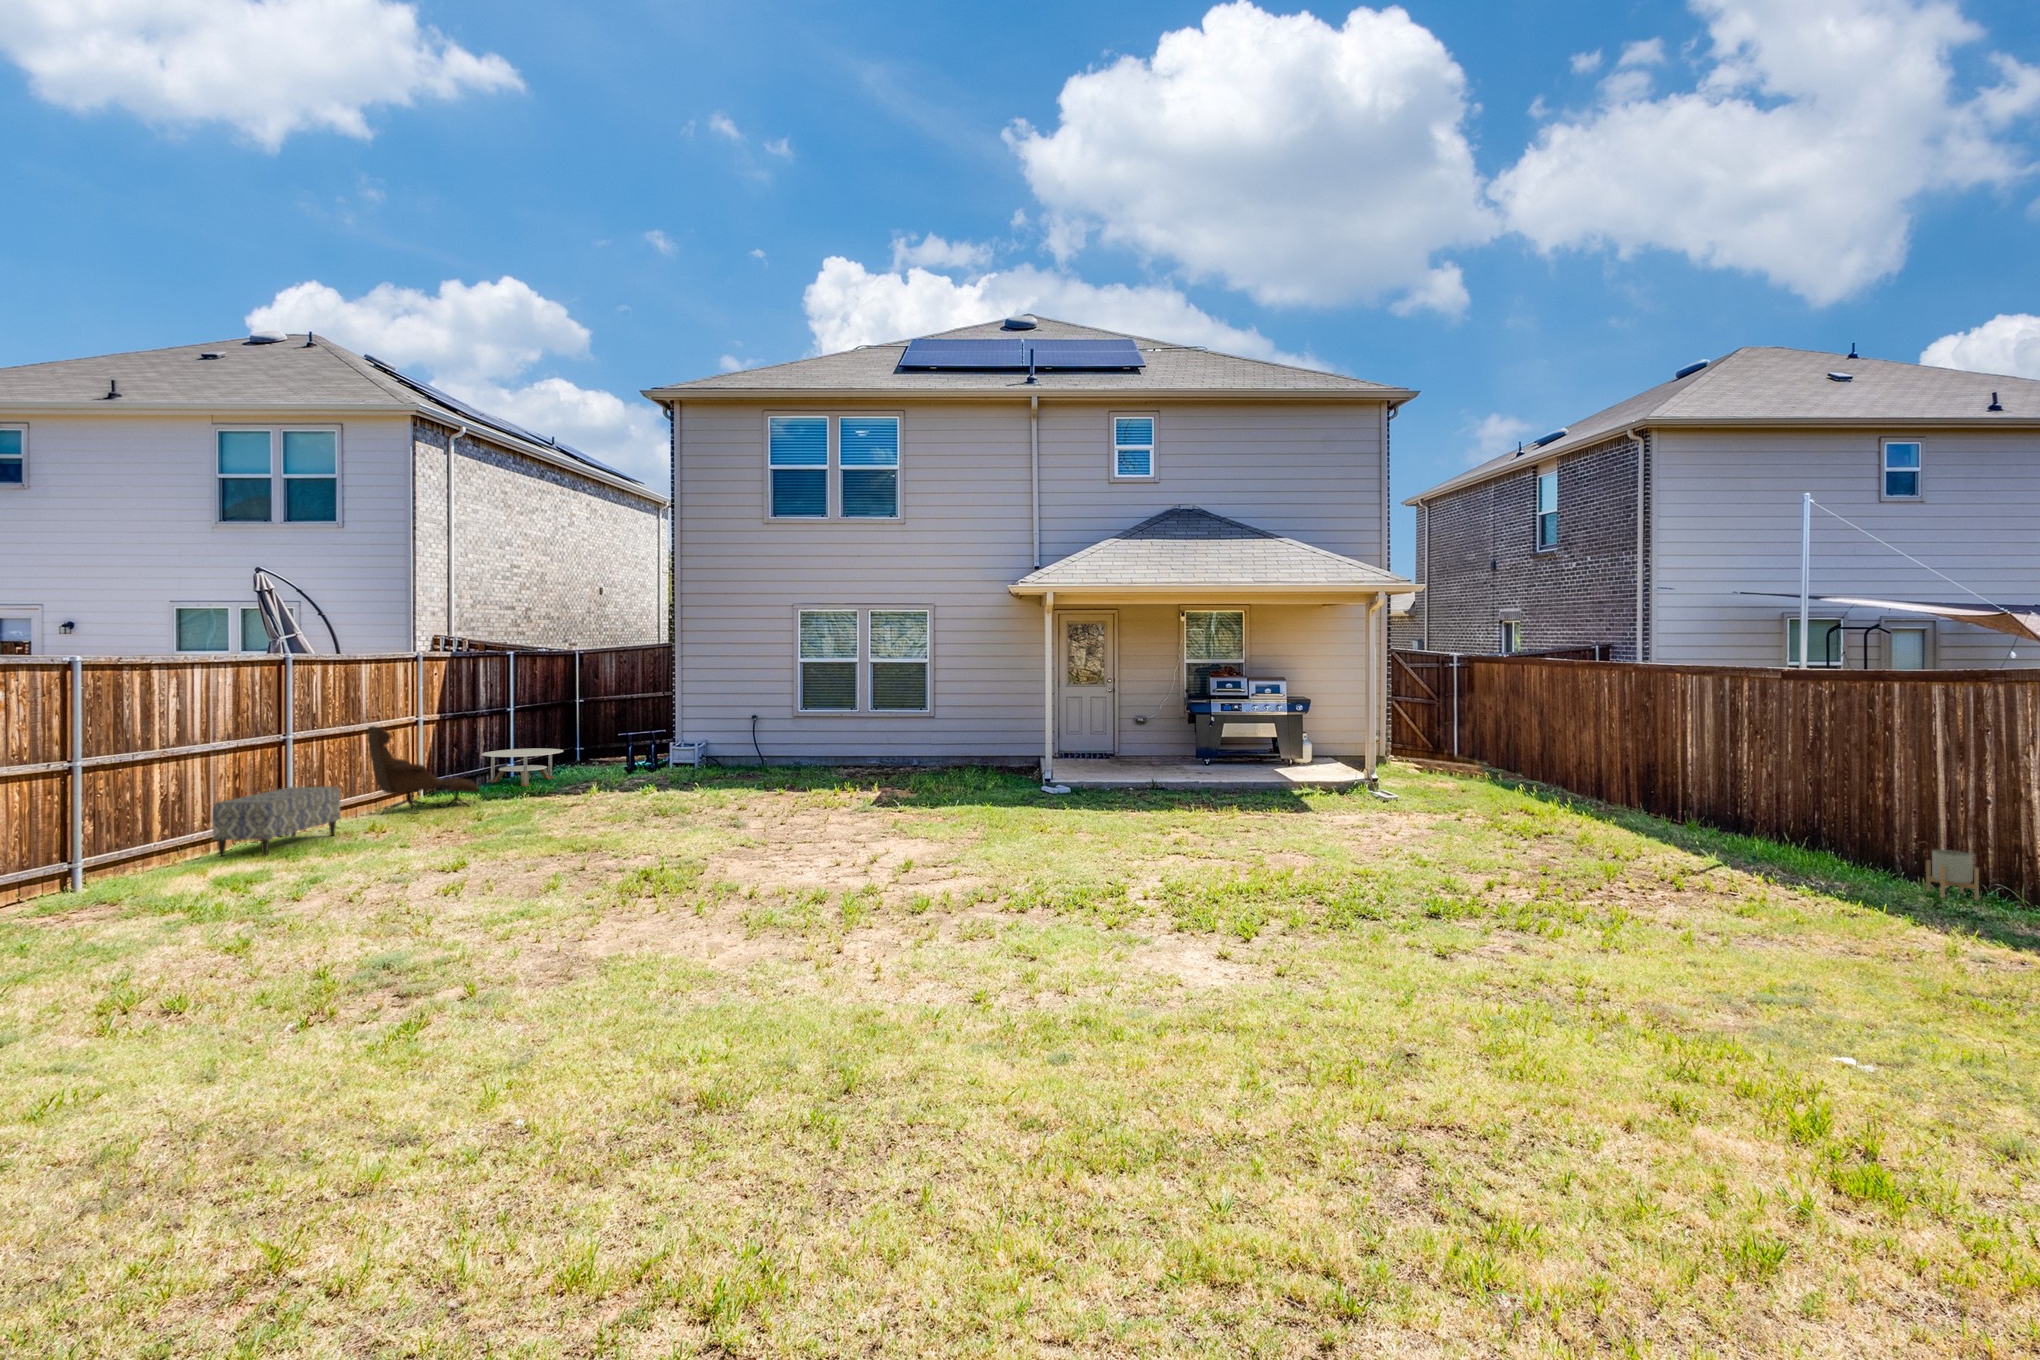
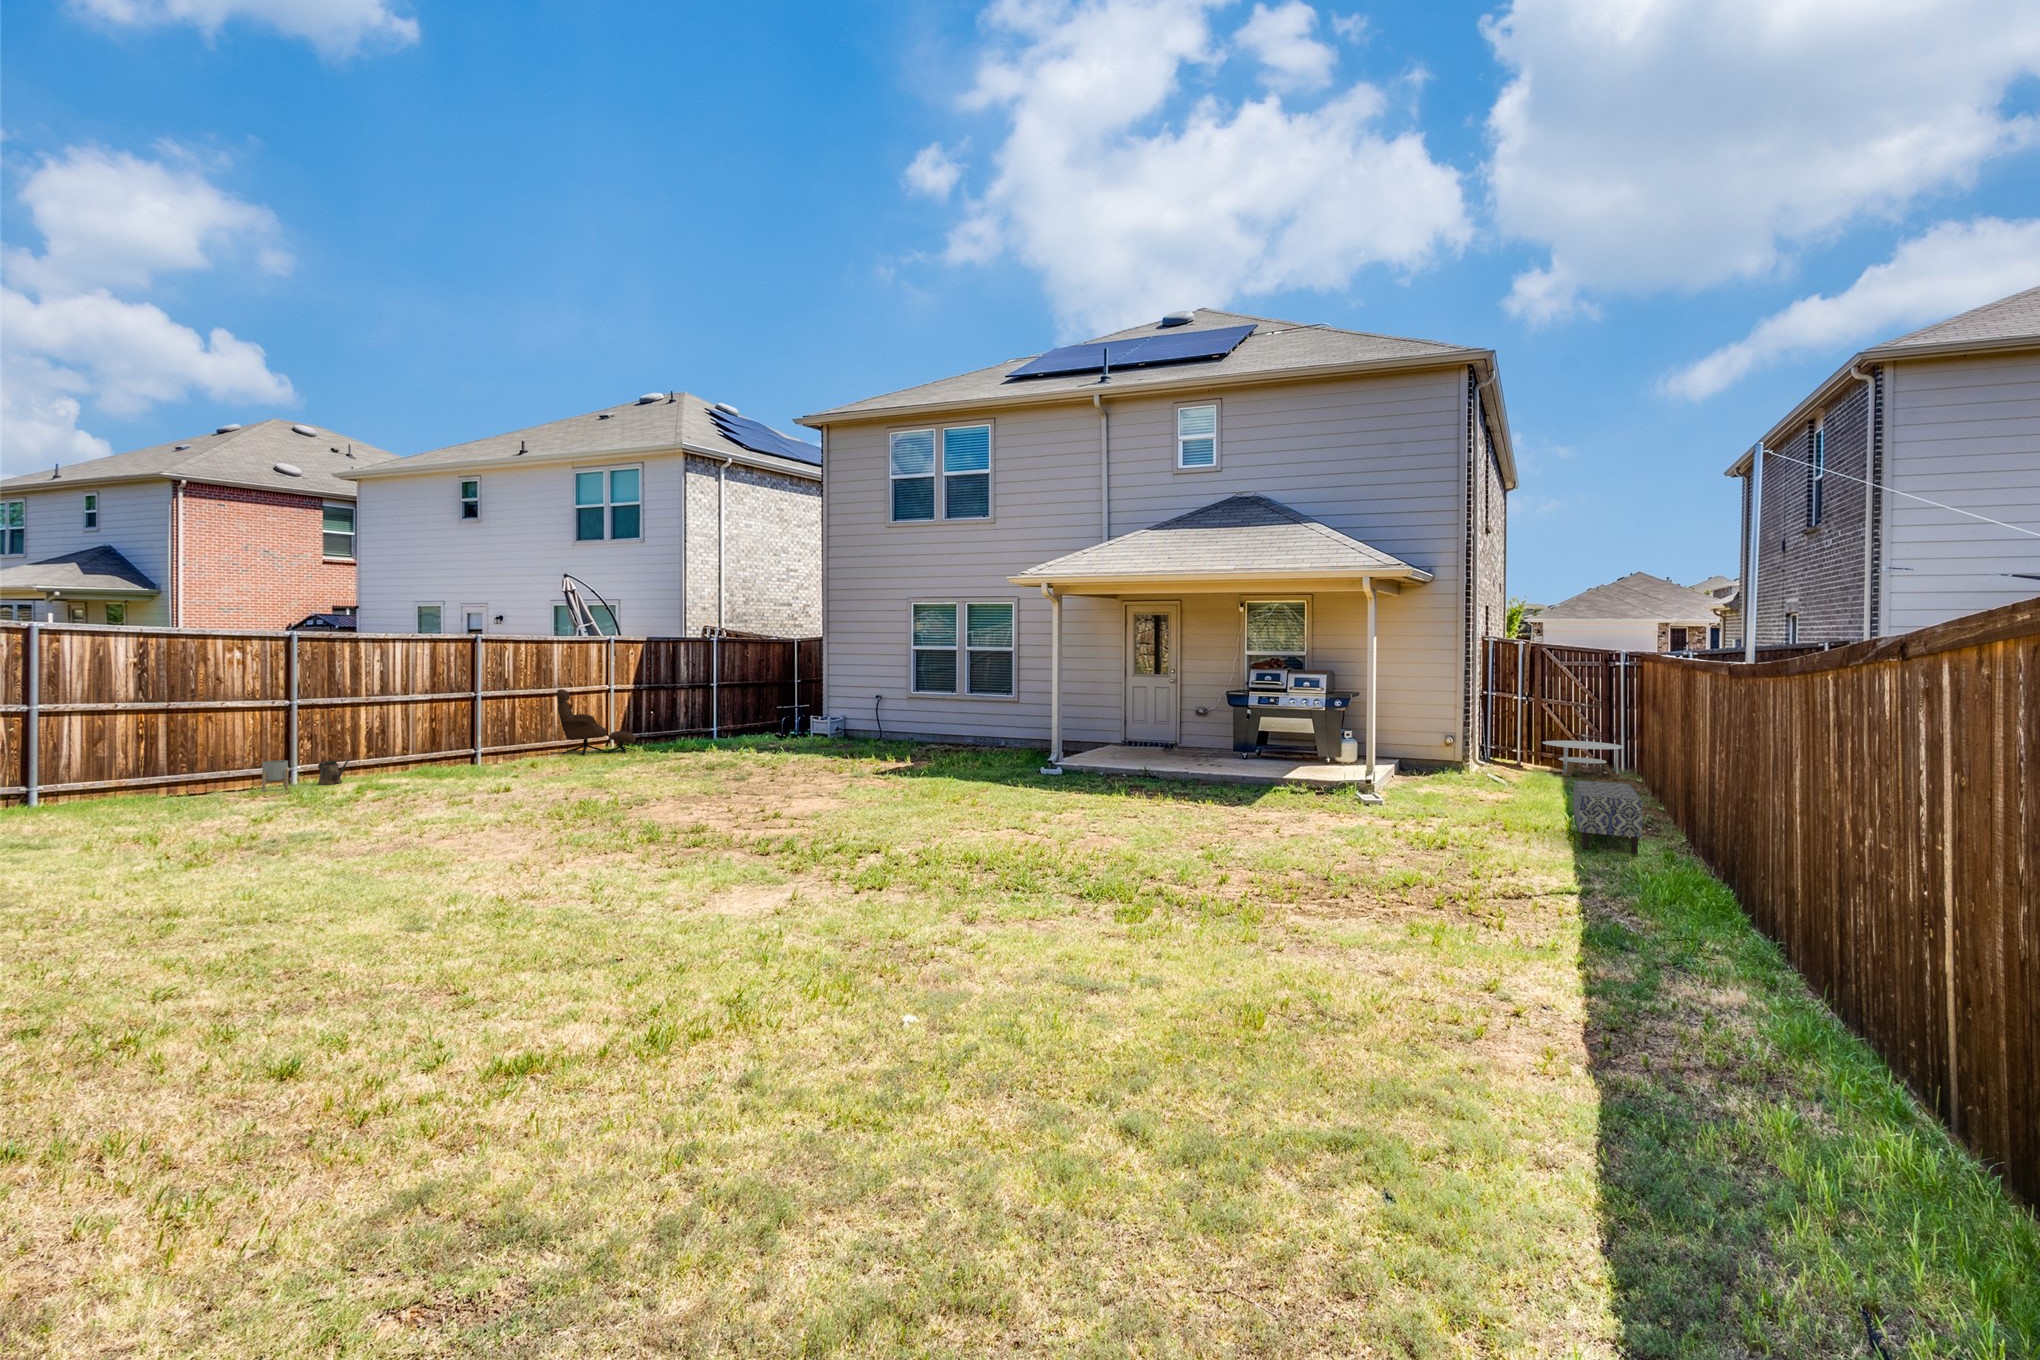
round table: present [481,748,563,786] -> present [1542,740,1624,777]
bench: present [213,787,340,856] -> present [1574,780,1642,854]
watering can: none [108,845,180,887] -> present [318,760,350,785]
planter: present [1926,850,1979,900] -> present [262,760,288,792]

